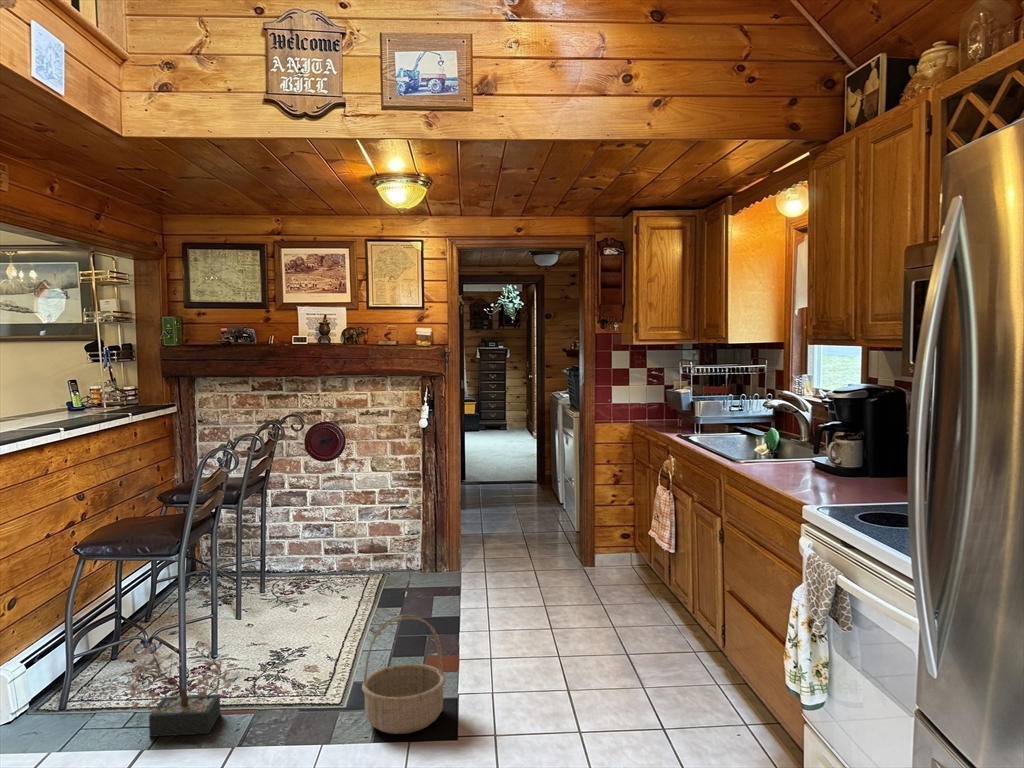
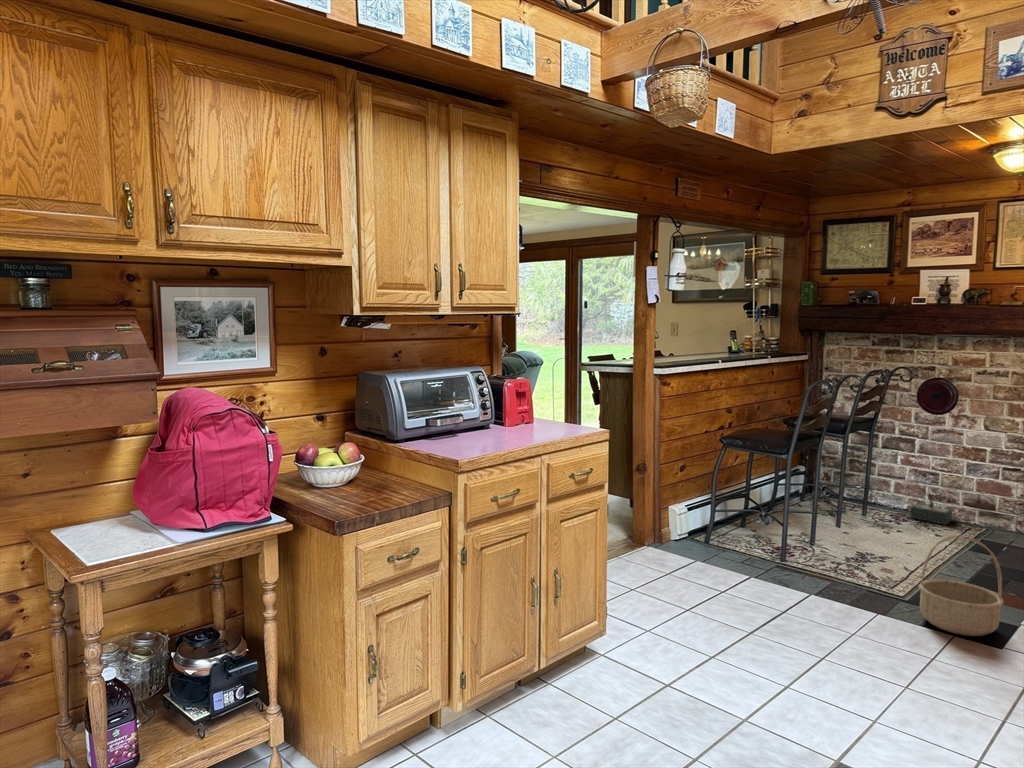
decorative plant: present [125,642,230,737] -> present [900,471,961,525]

